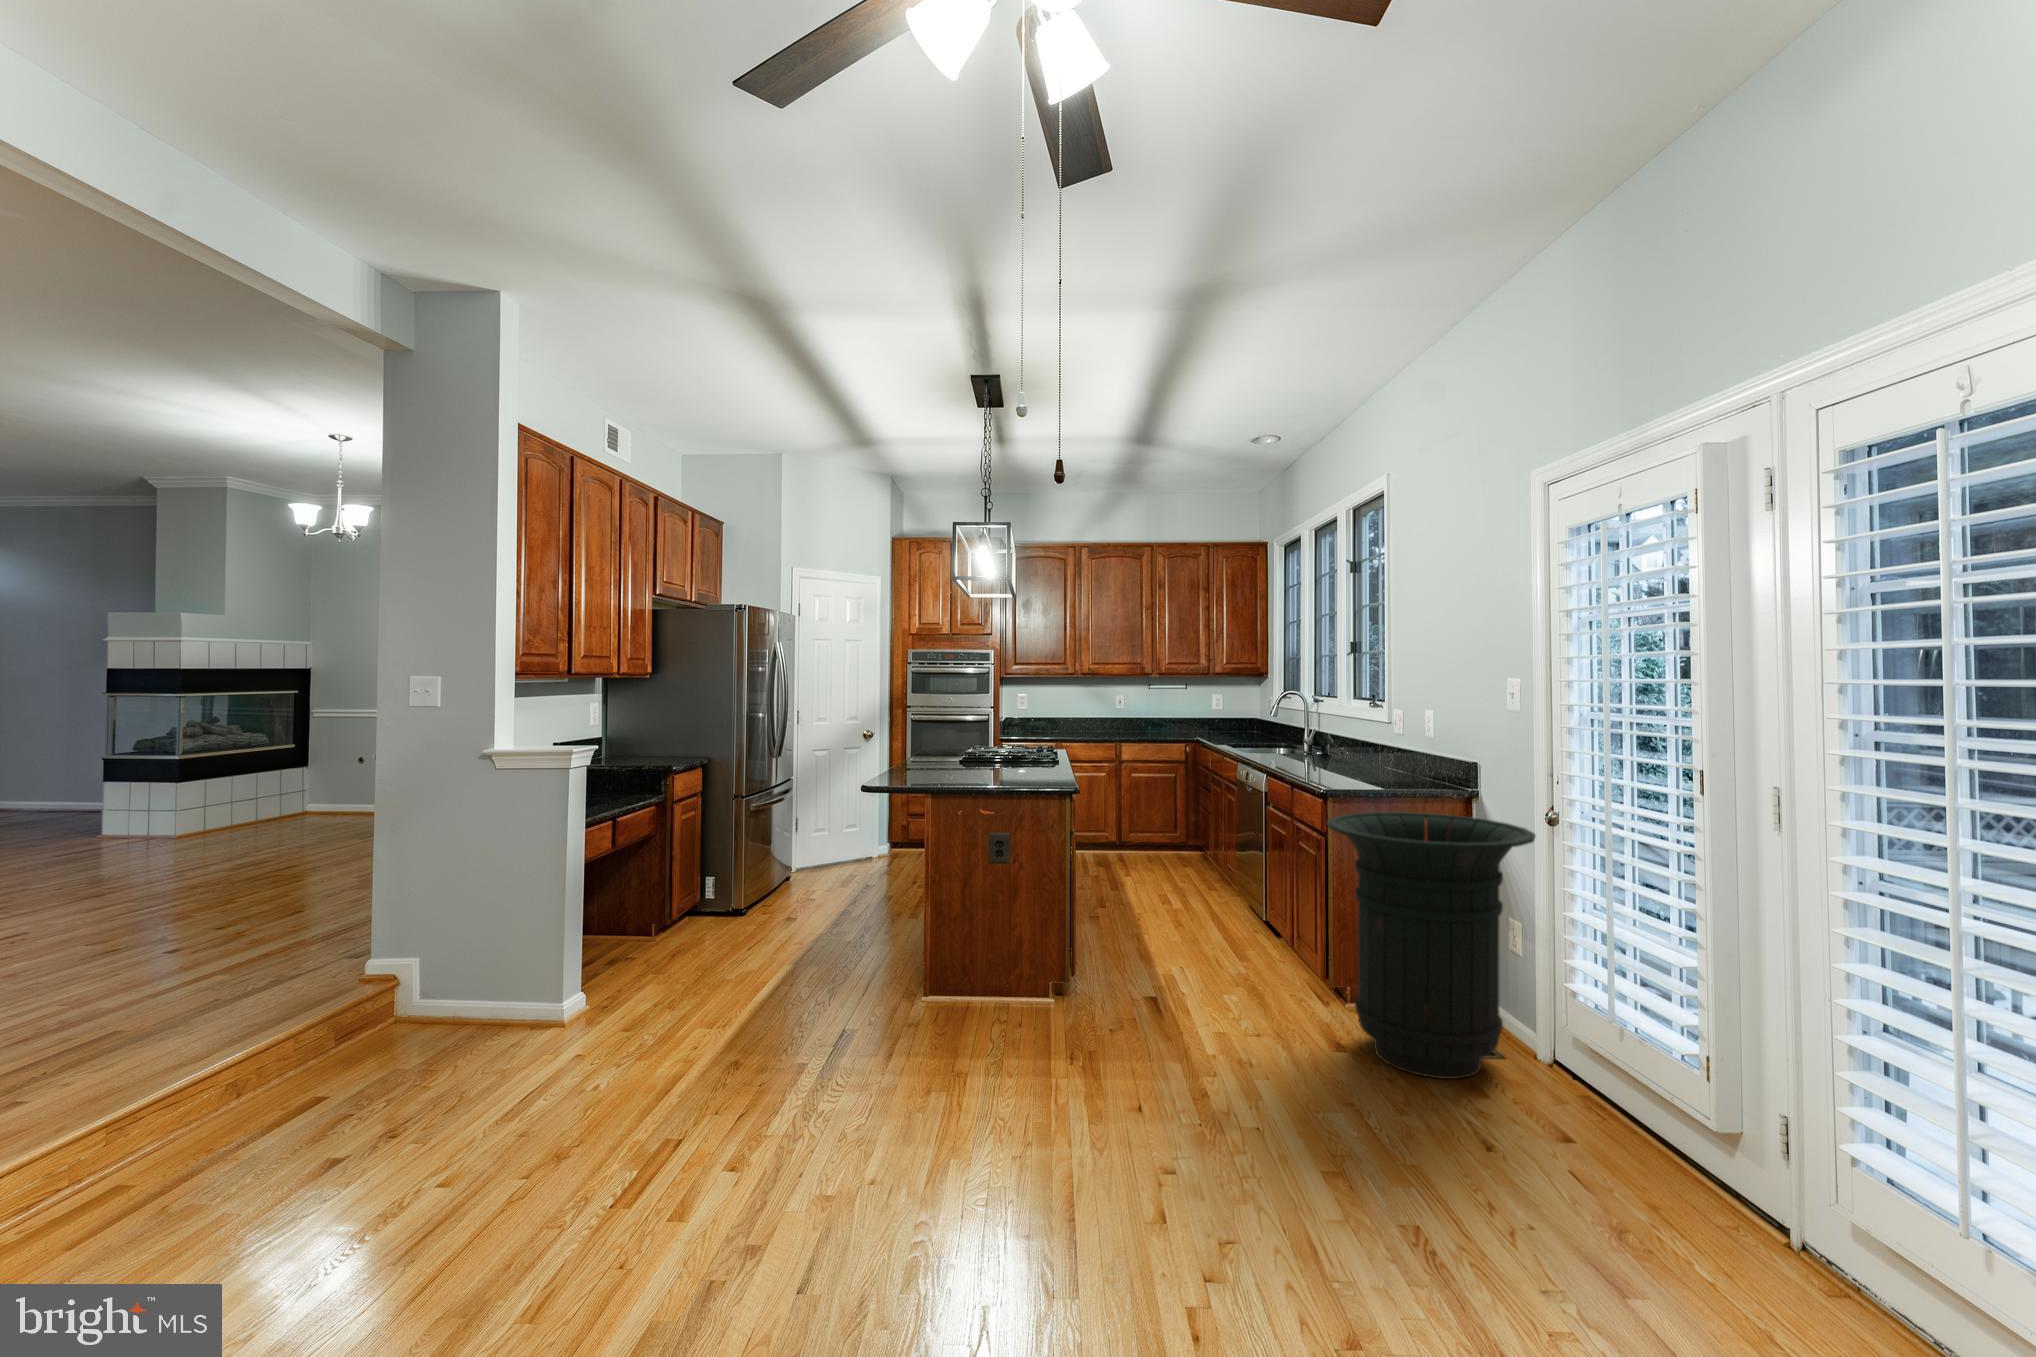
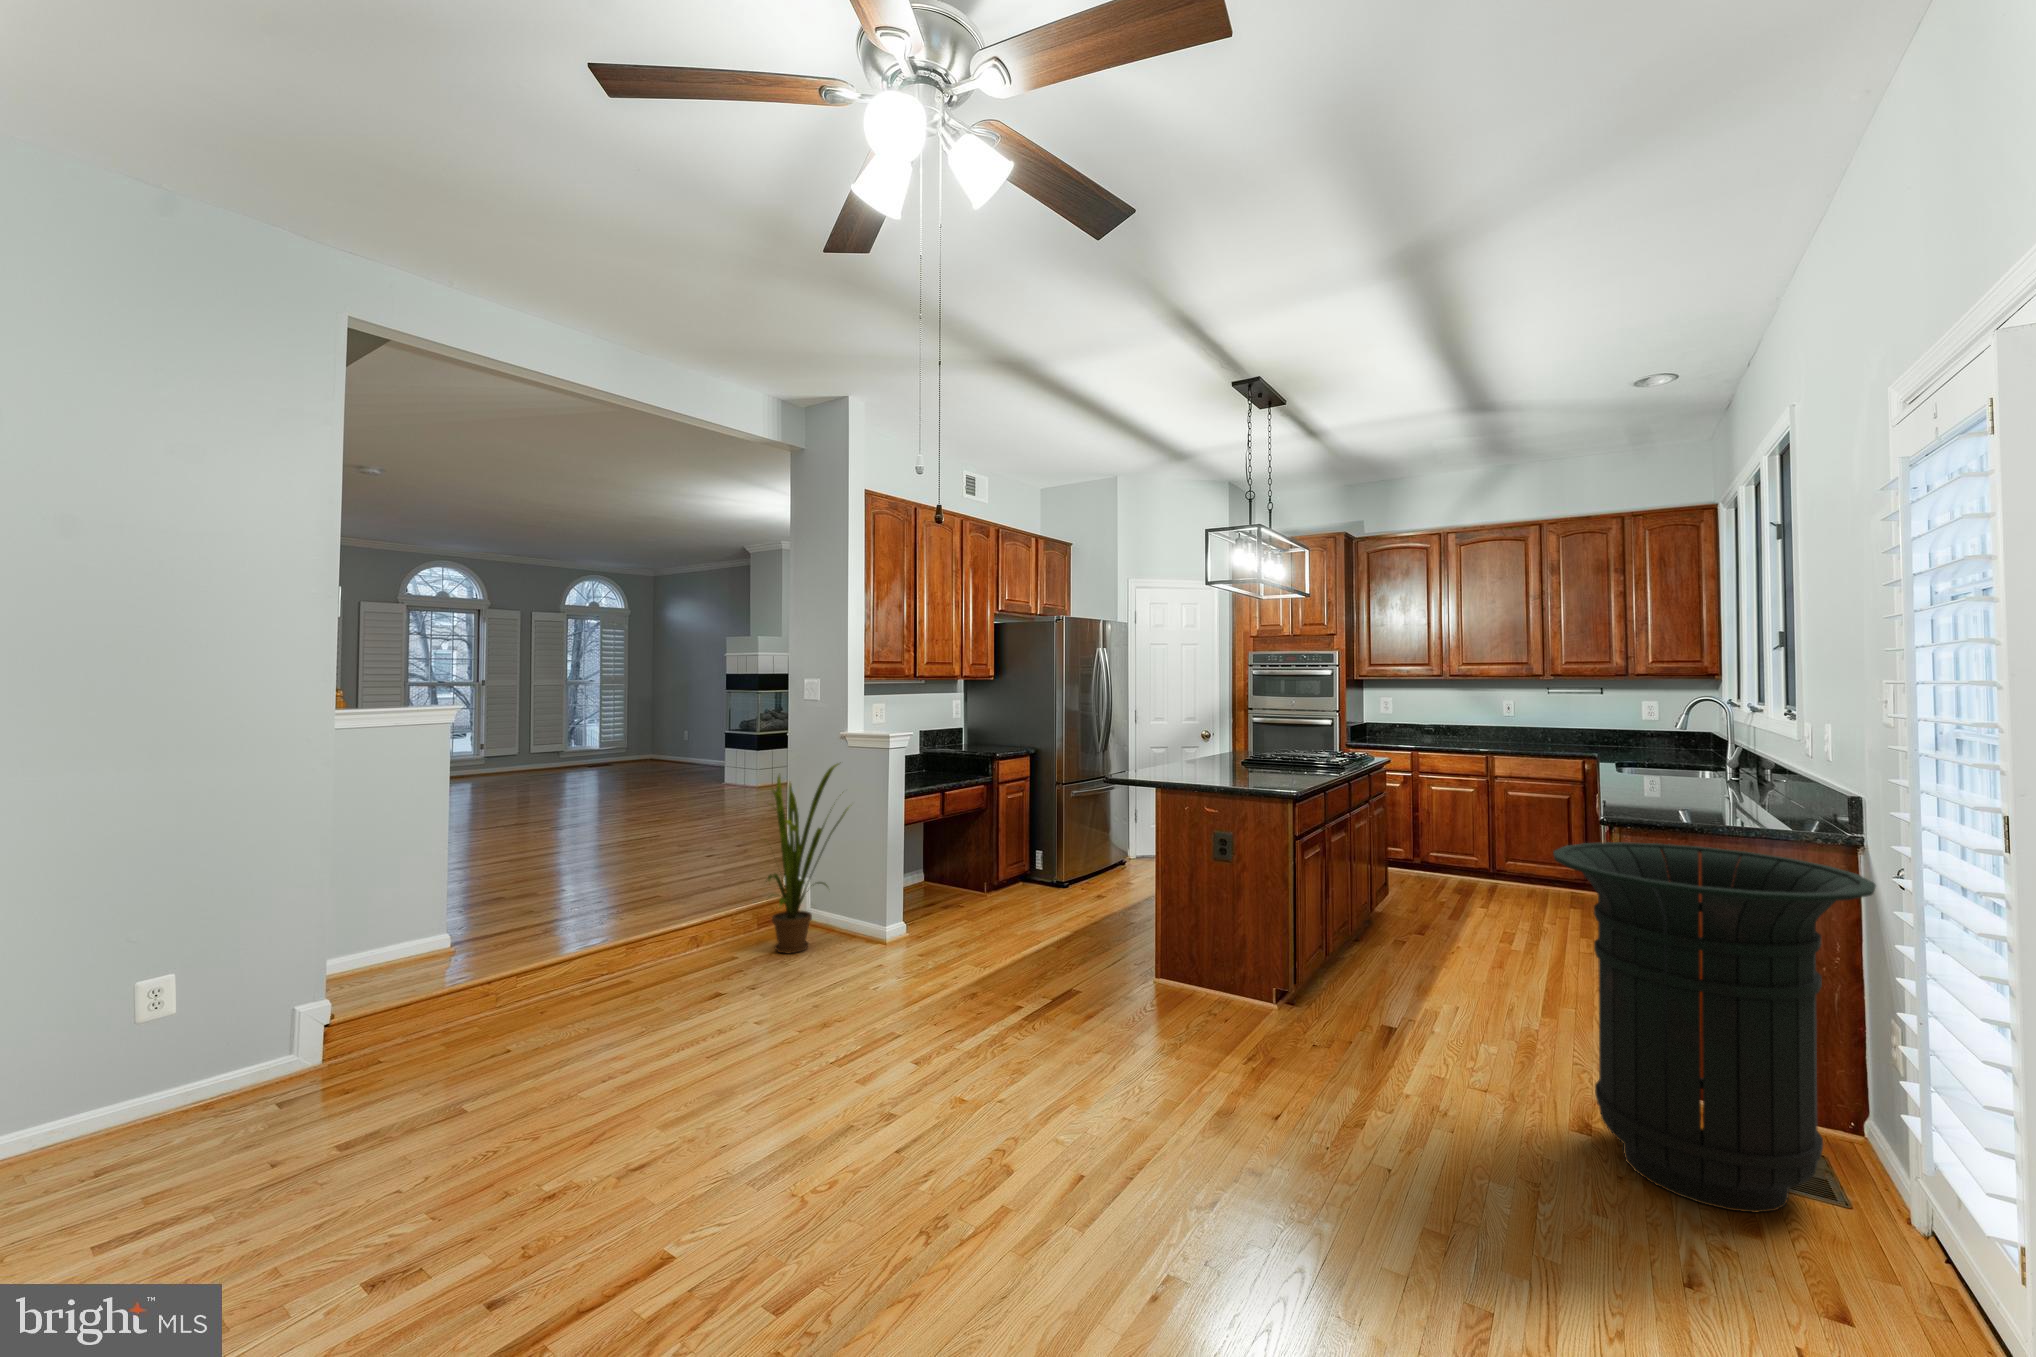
house plant: none [392,790,537,1054] -> present [768,764,849,953]

